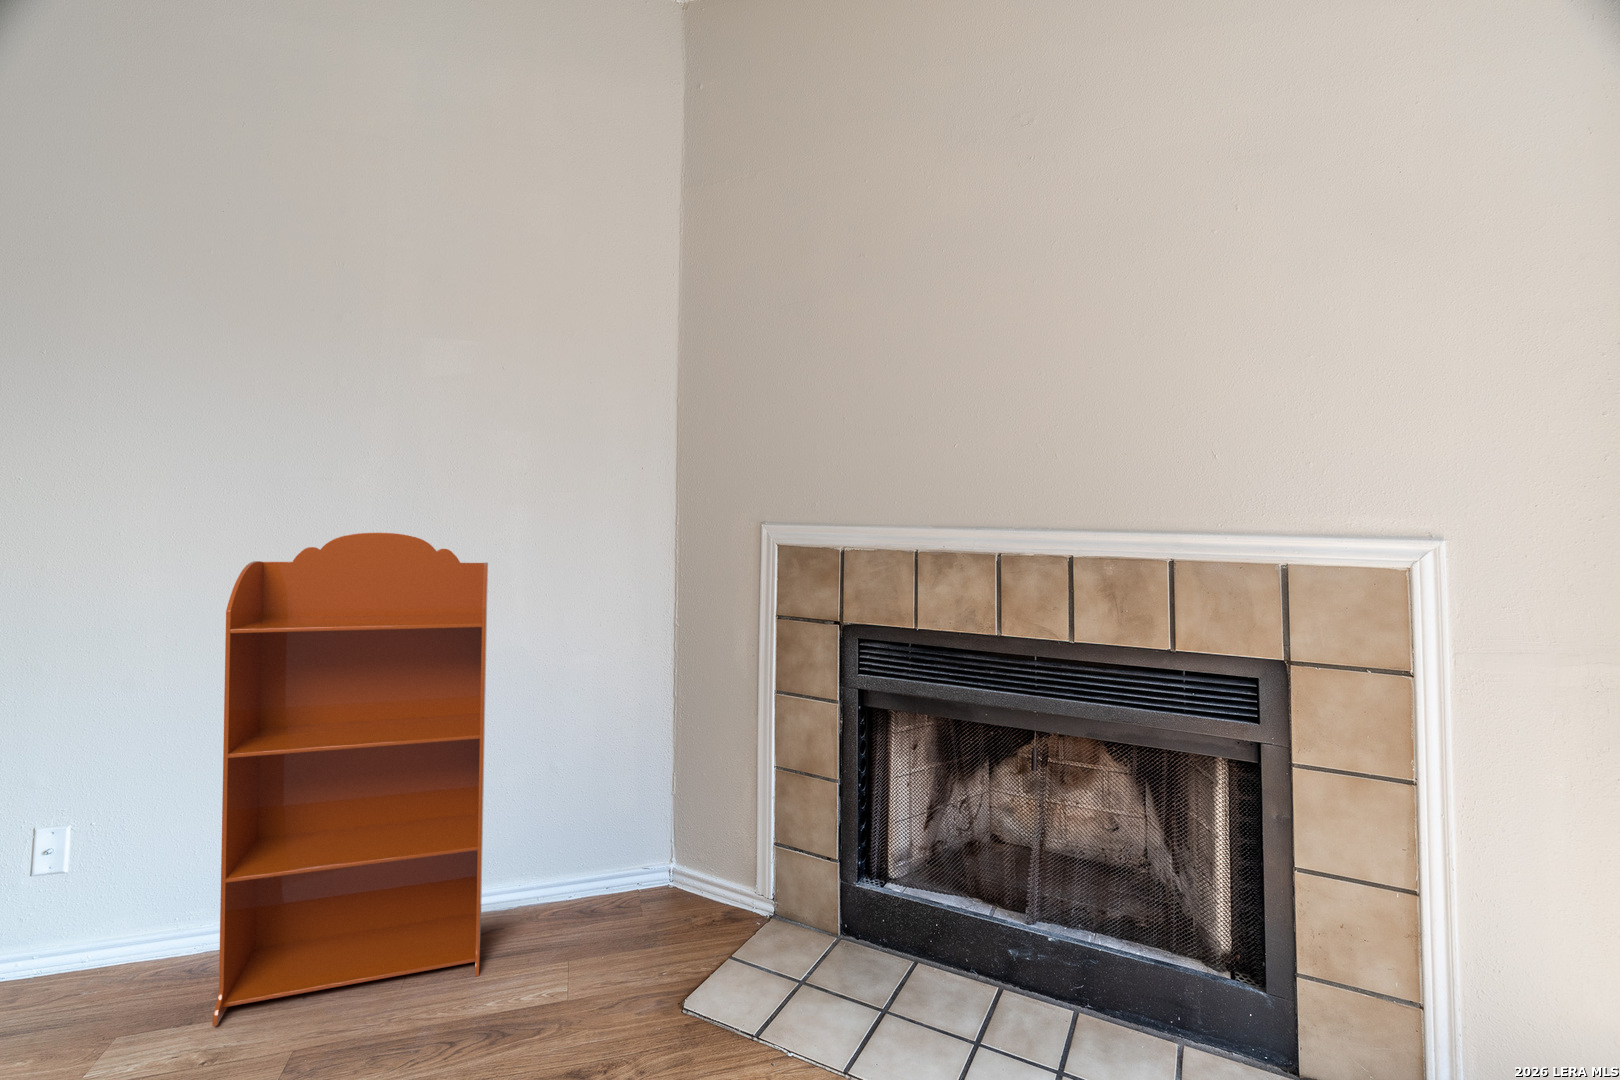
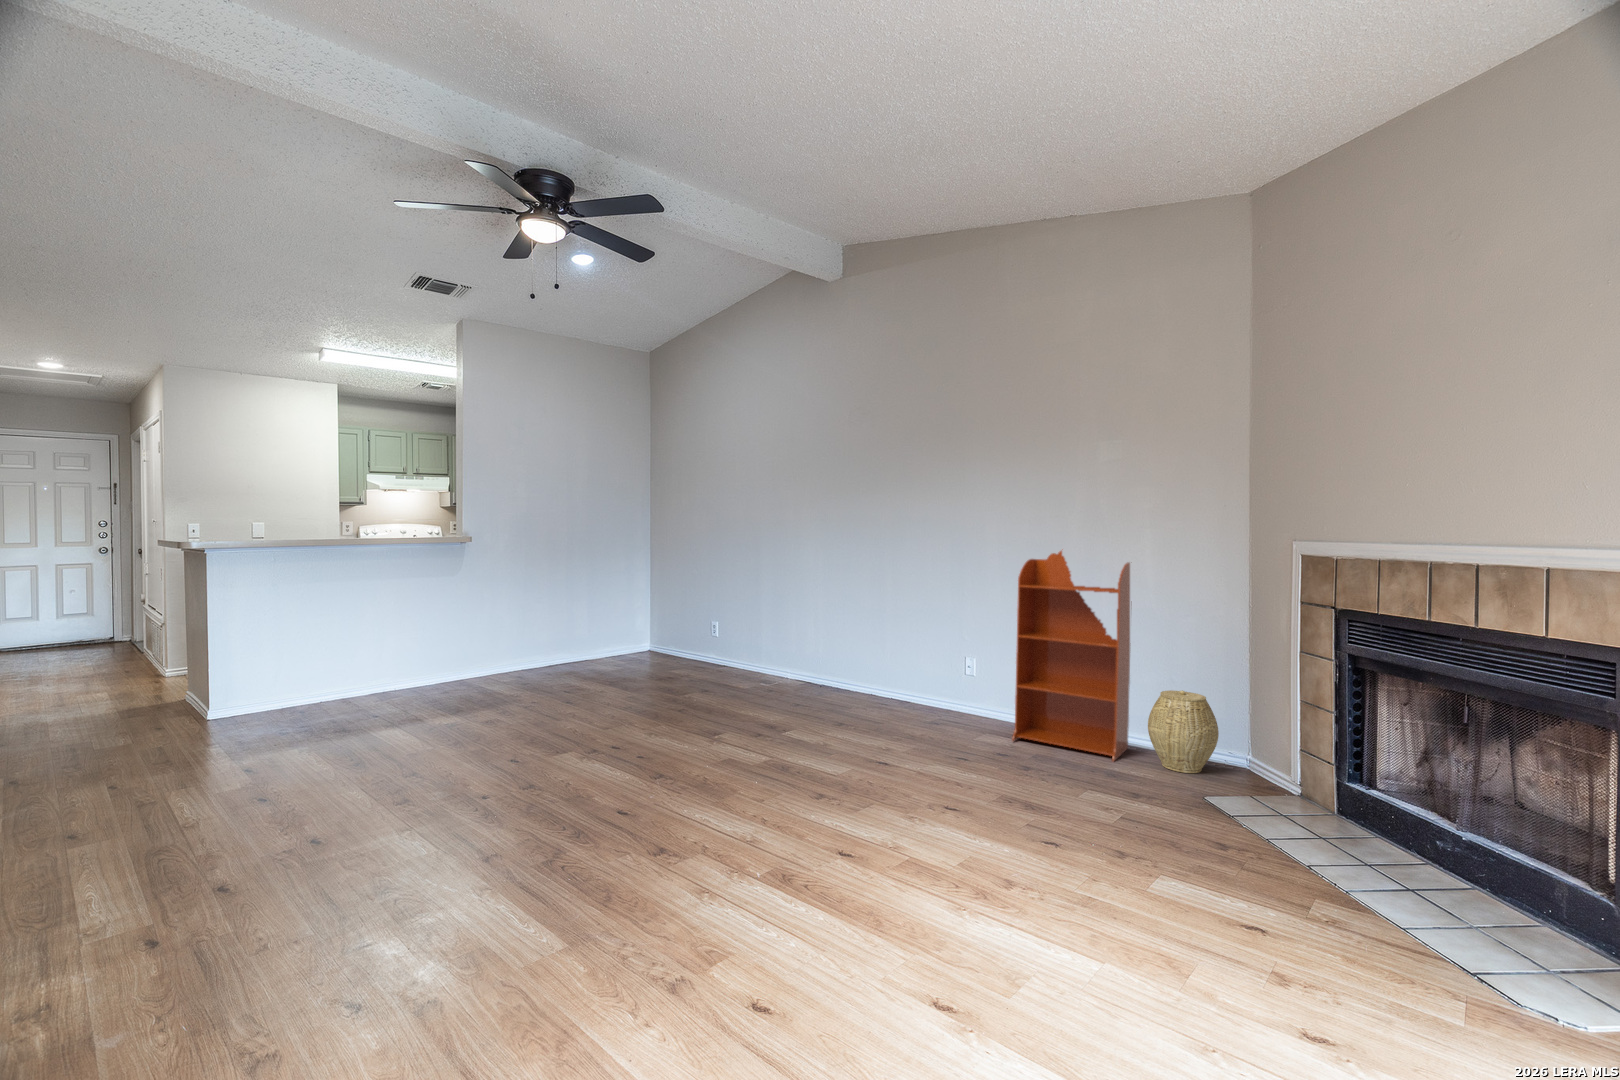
woven basket: none [536,787,653,946] -> present [1148,690,1219,773]

